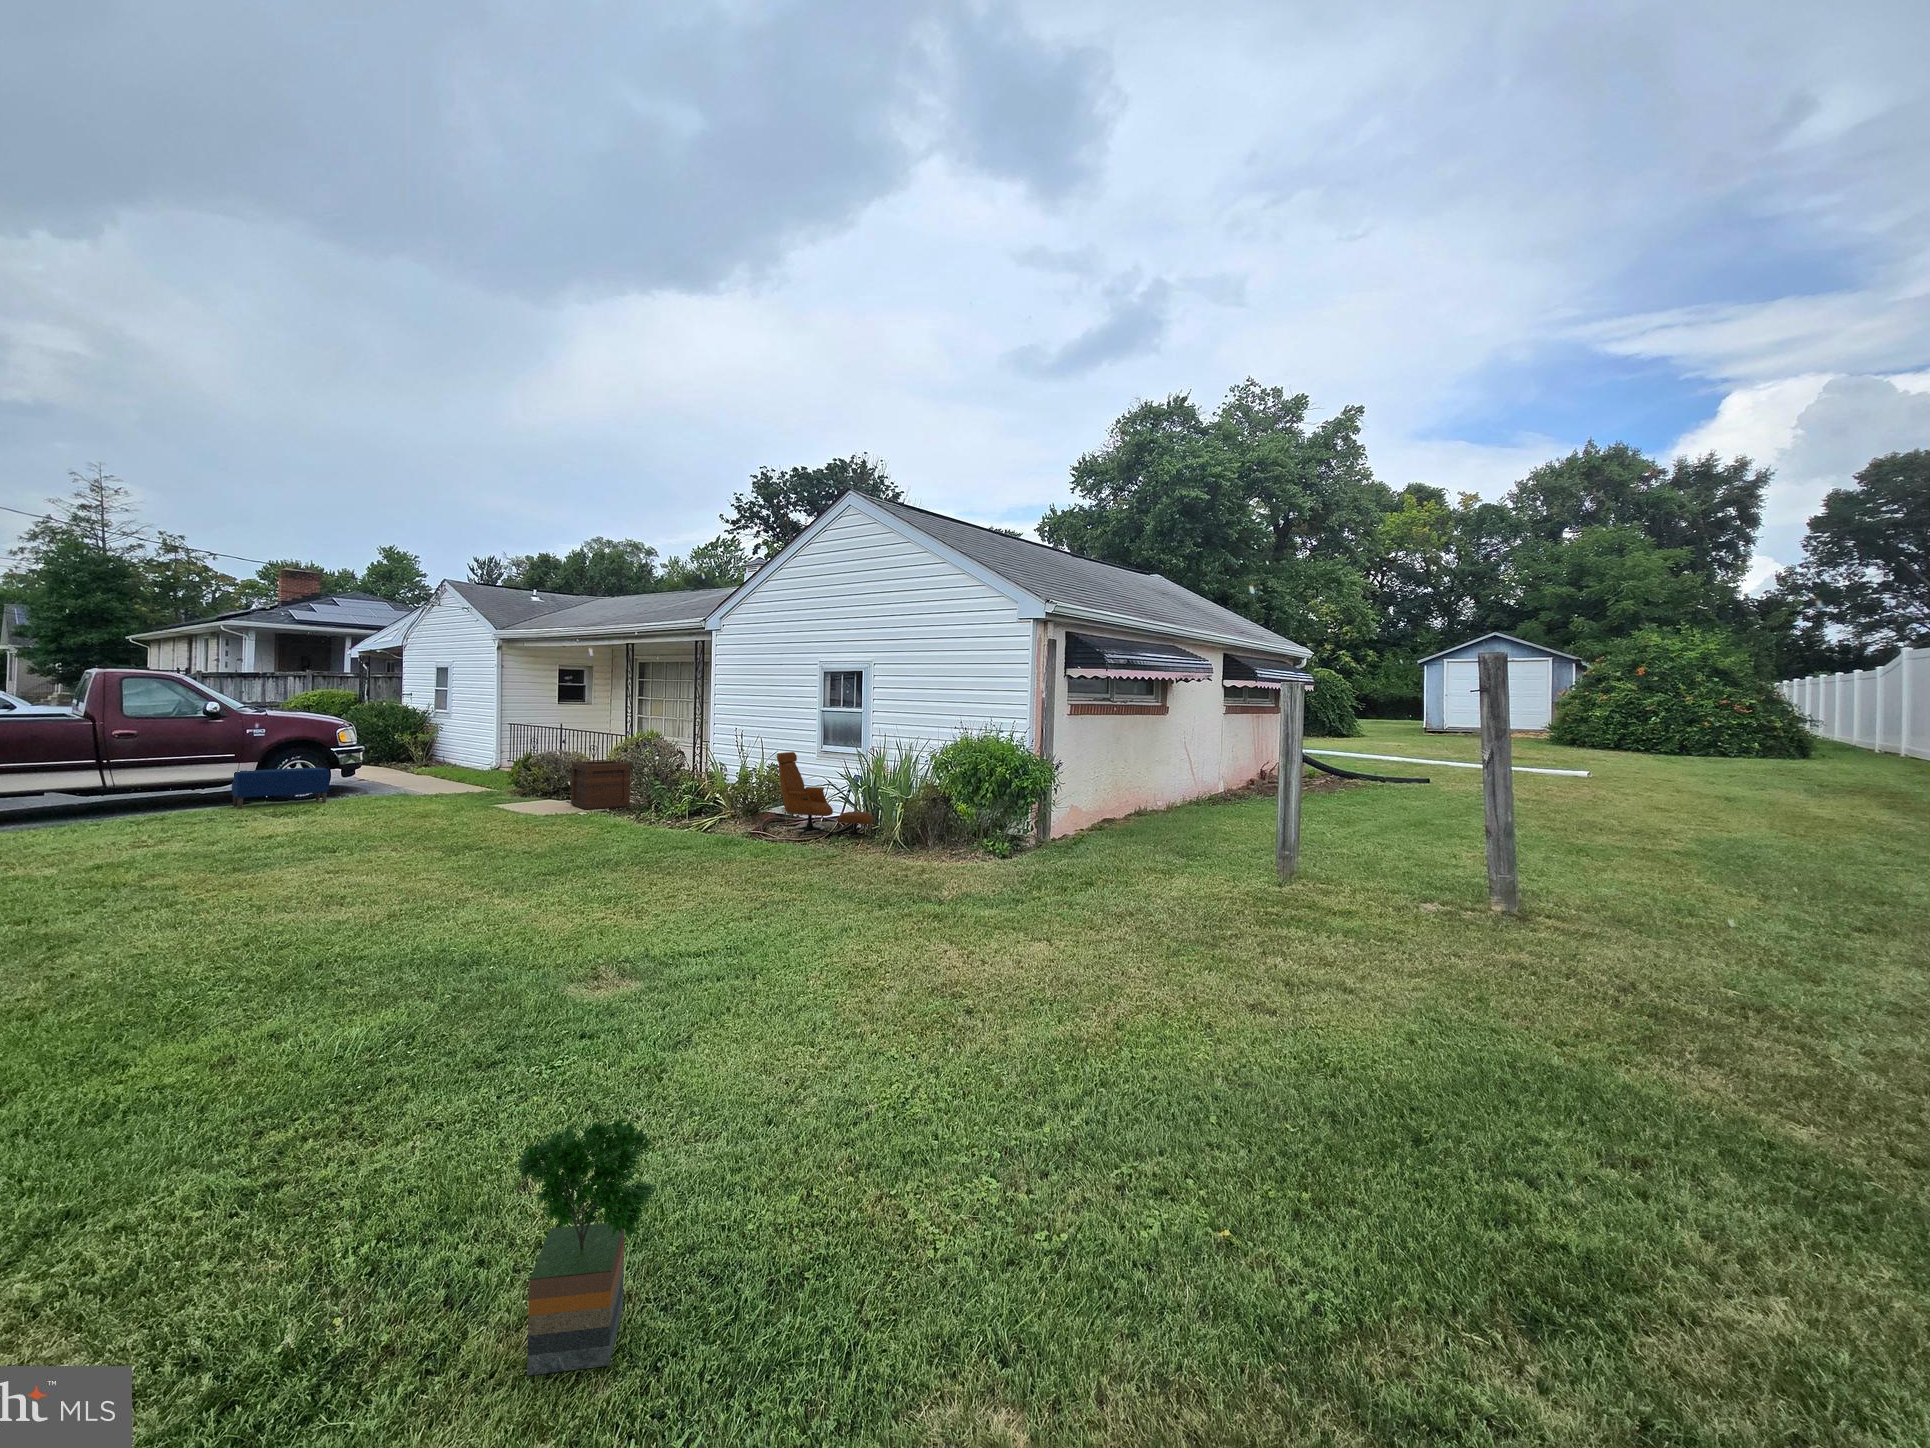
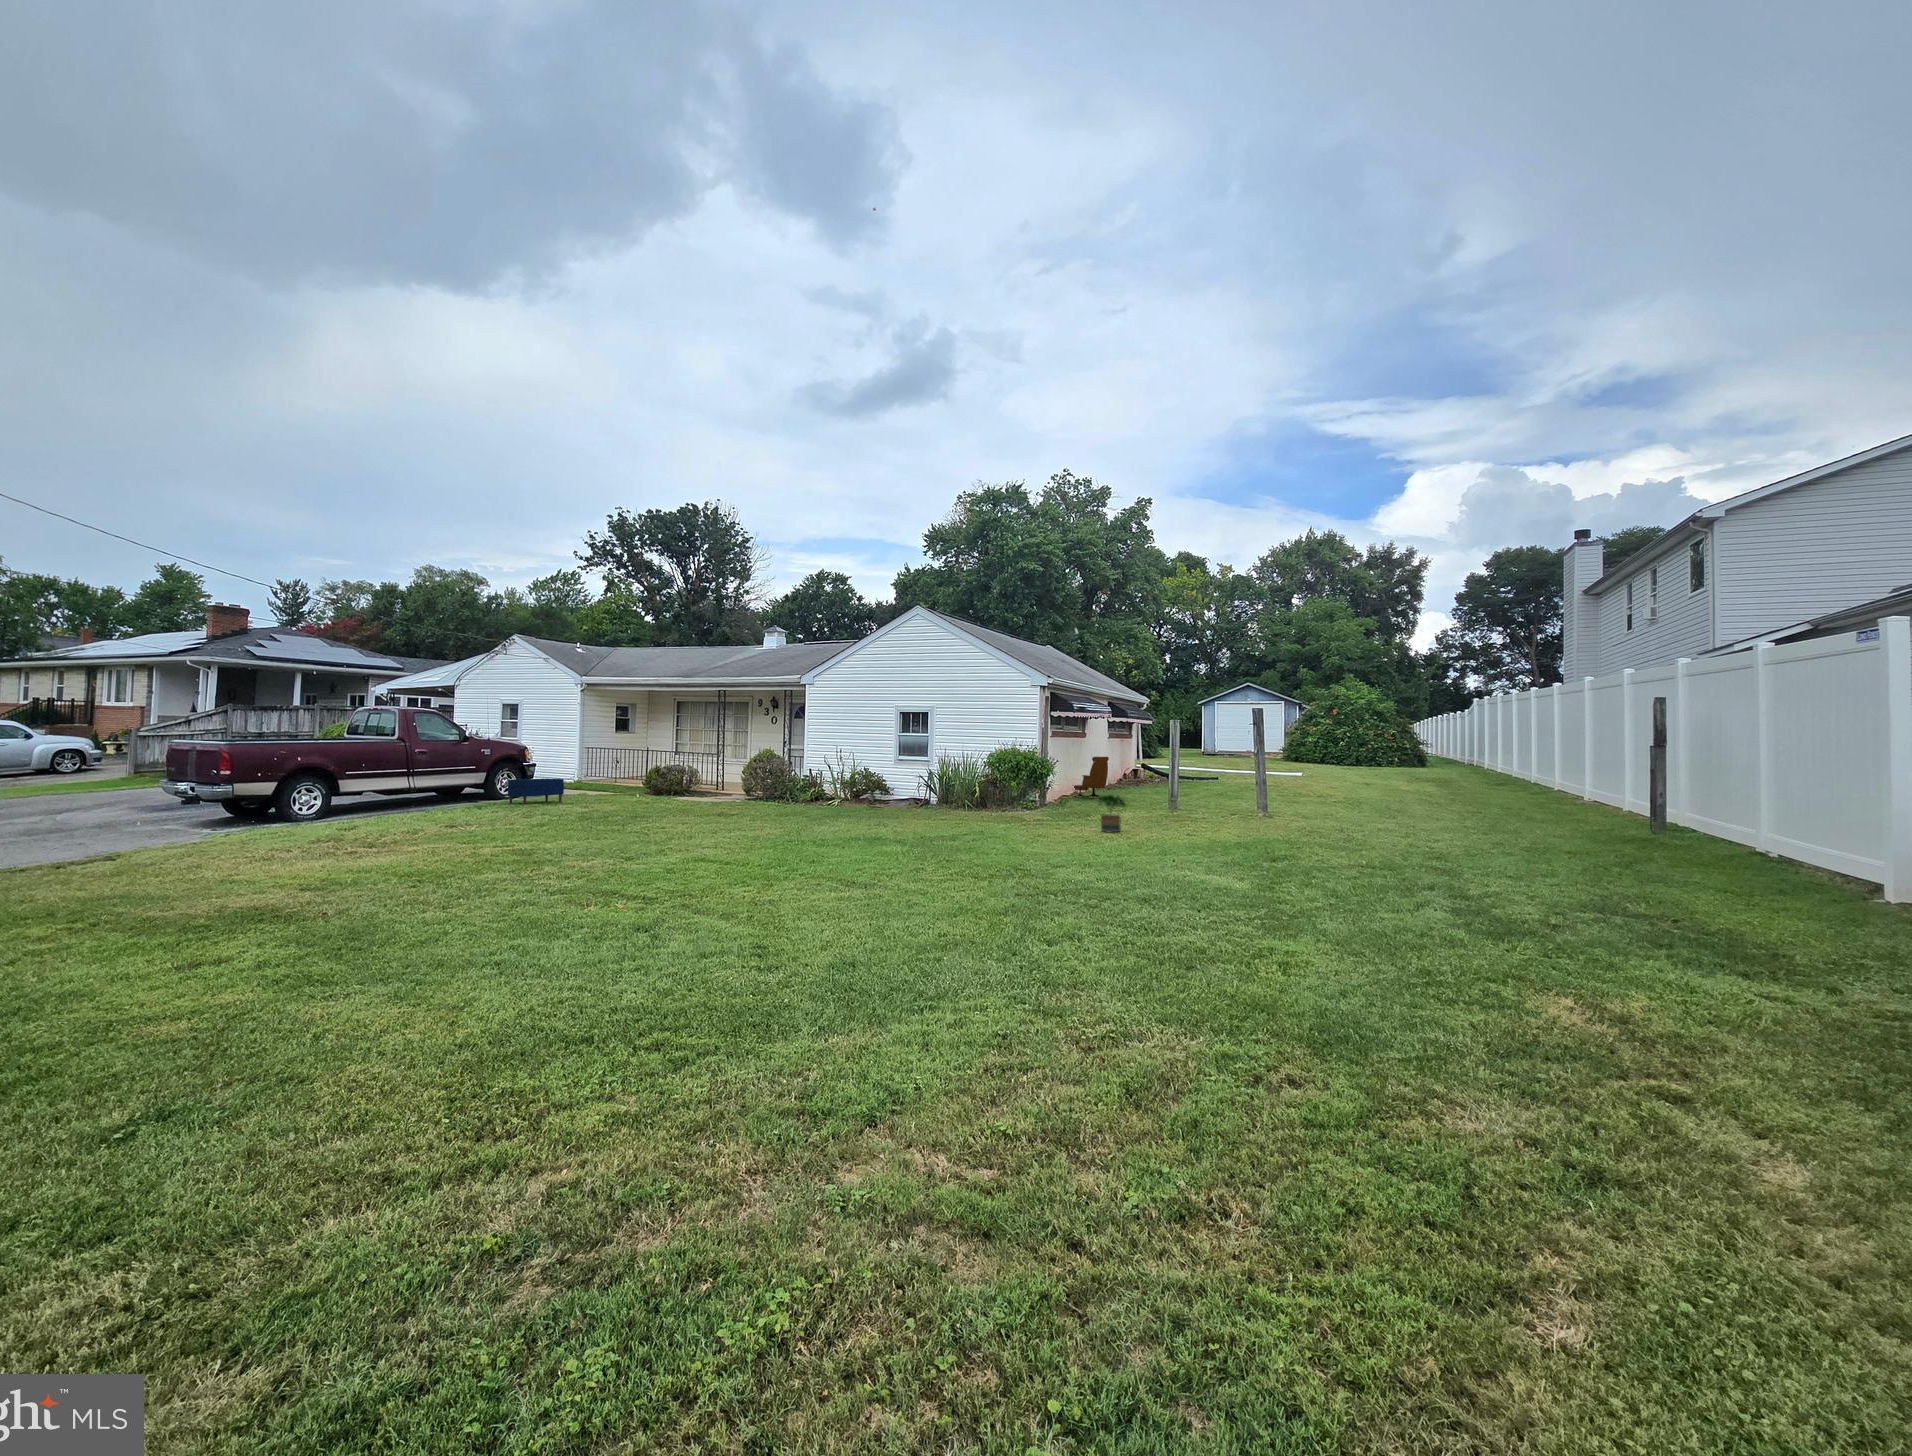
lounge chair: present [777,752,873,840] -> present [1073,757,1109,799]
wooden crate: present [571,761,631,810] -> none [733,771,773,800]

